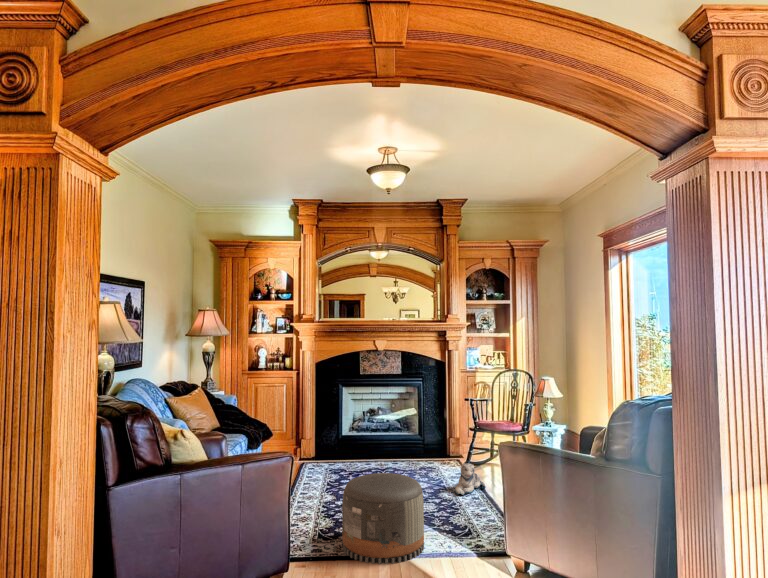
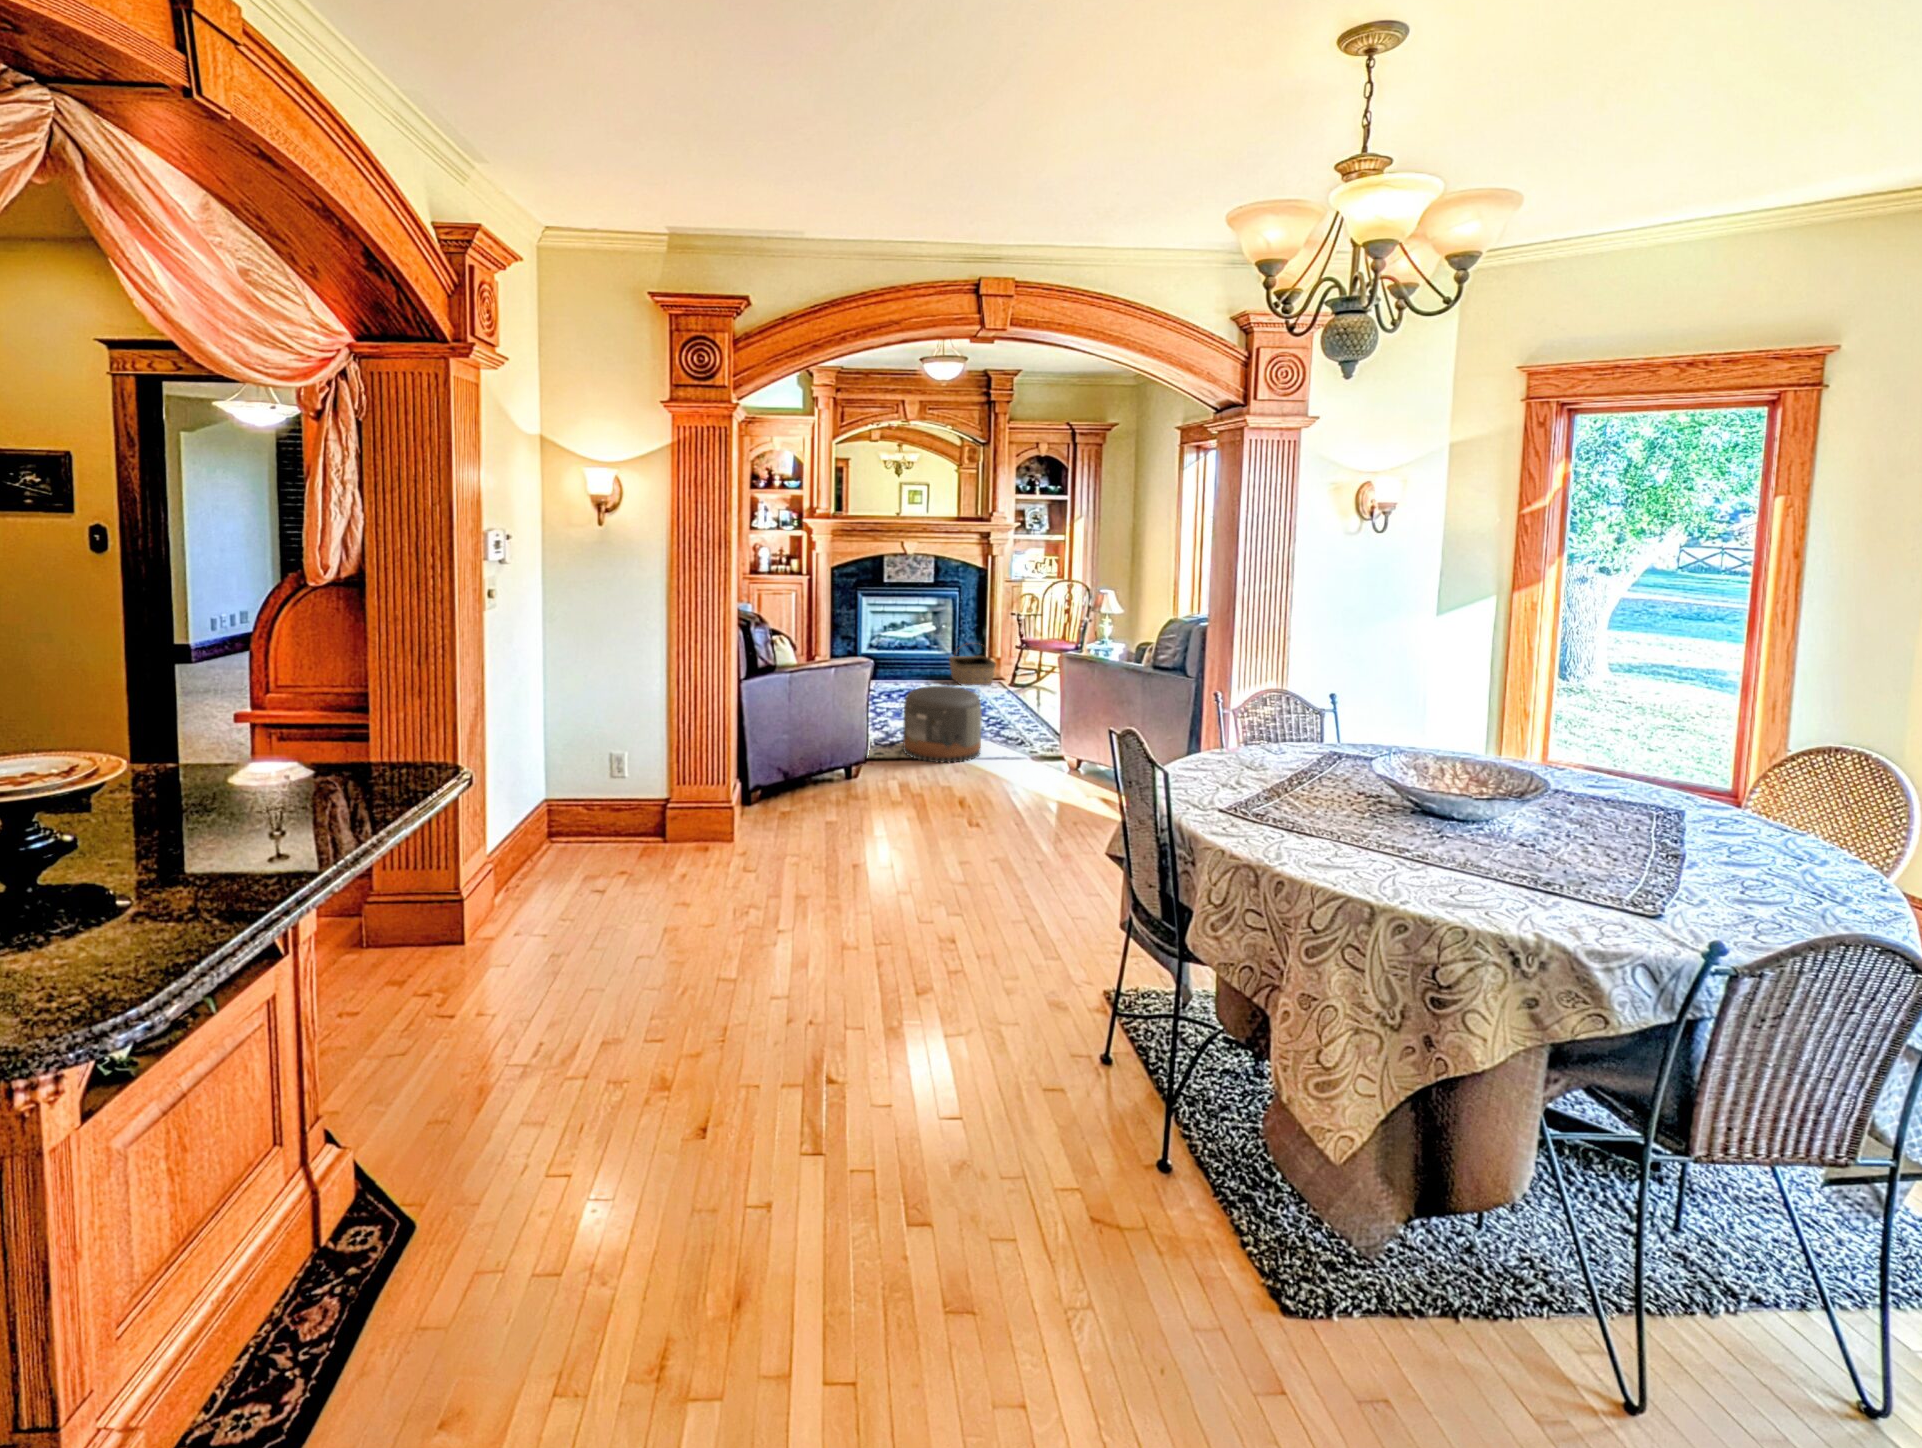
basket: none [415,425,454,464] -> present [949,656,996,685]
plush toy: present [455,463,486,495] -> none [1001,681,1033,714]

